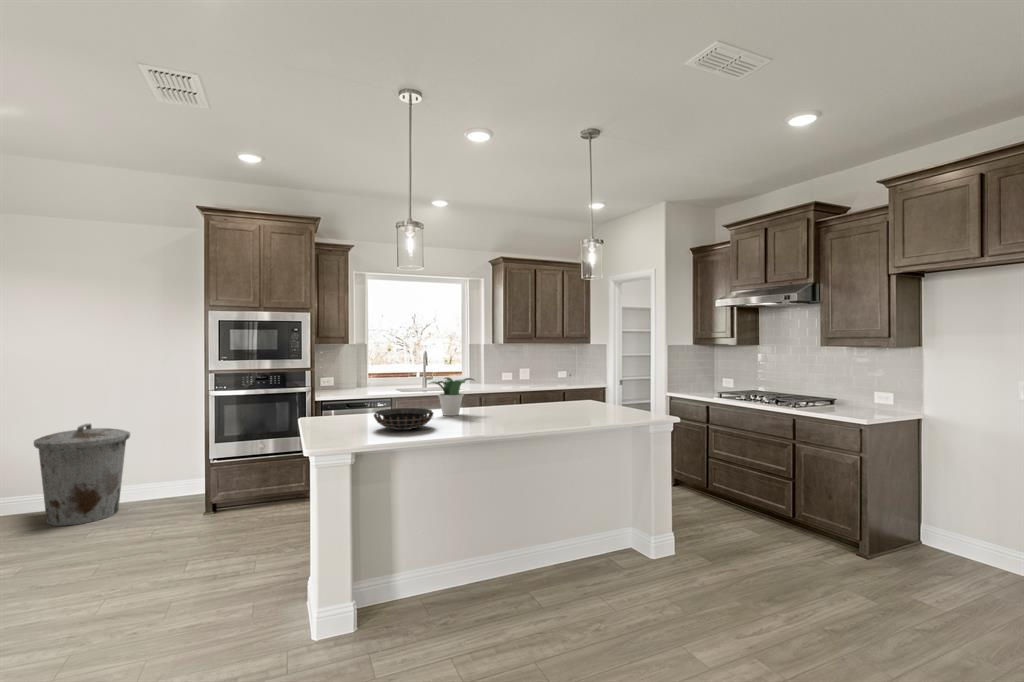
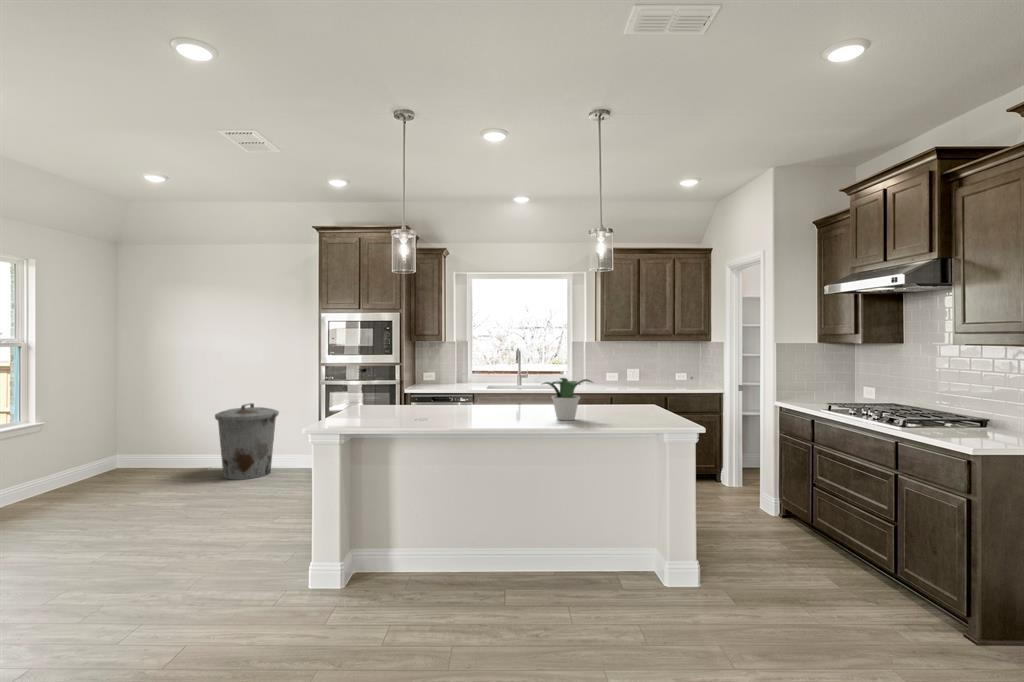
potted plant: present [431,377,473,416] -> present [543,378,592,420]
decorative bowl: present [374,408,433,430] -> none [374,401,430,421]

